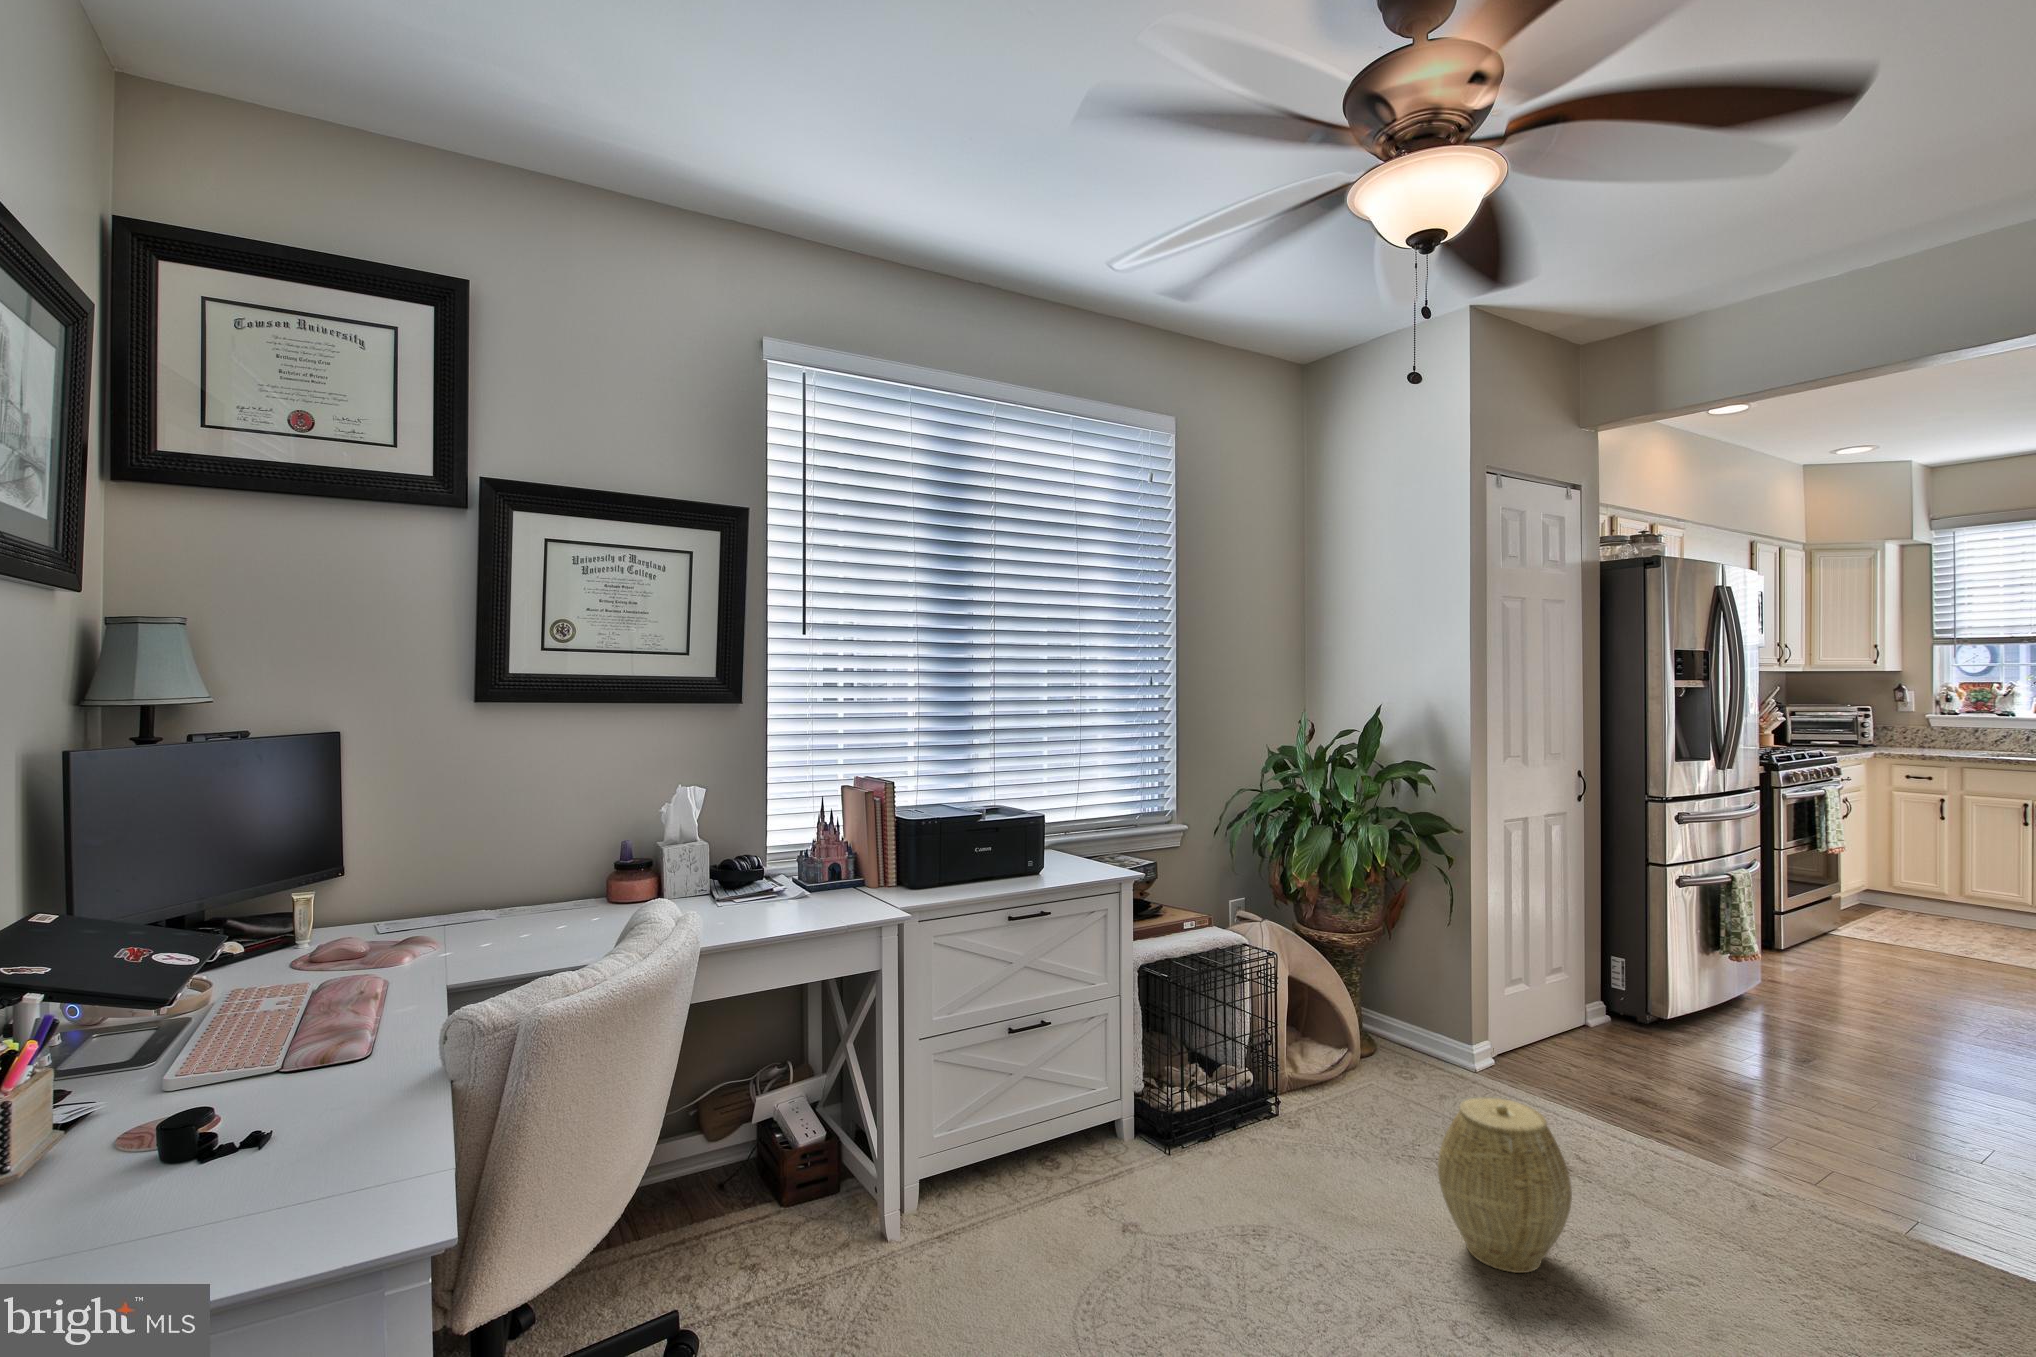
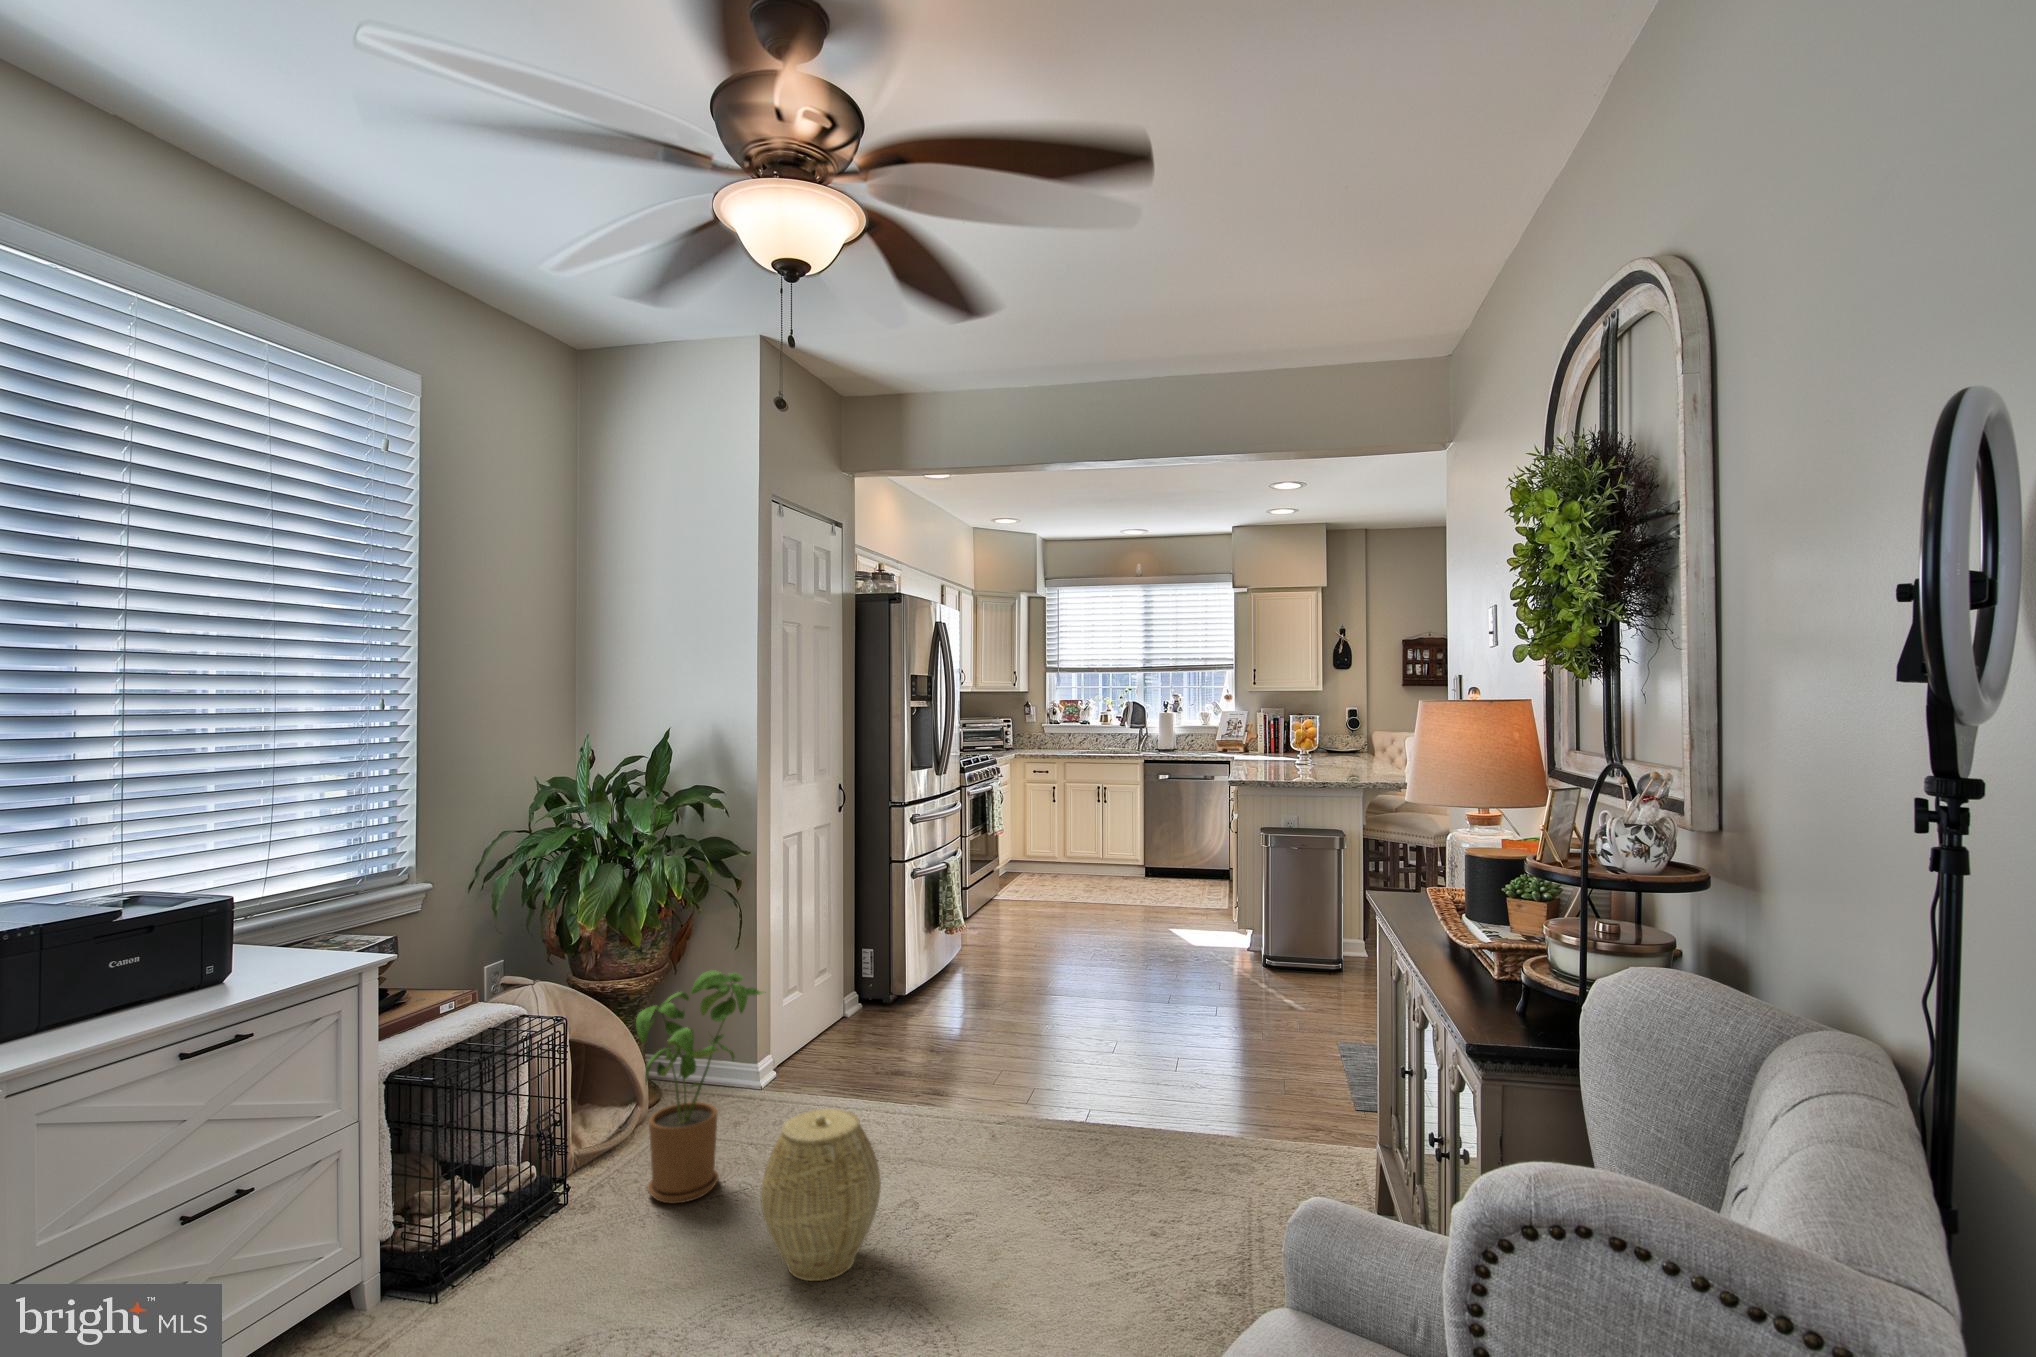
house plant: none [1336,939,1462,1150] -> present [636,970,763,1203]

